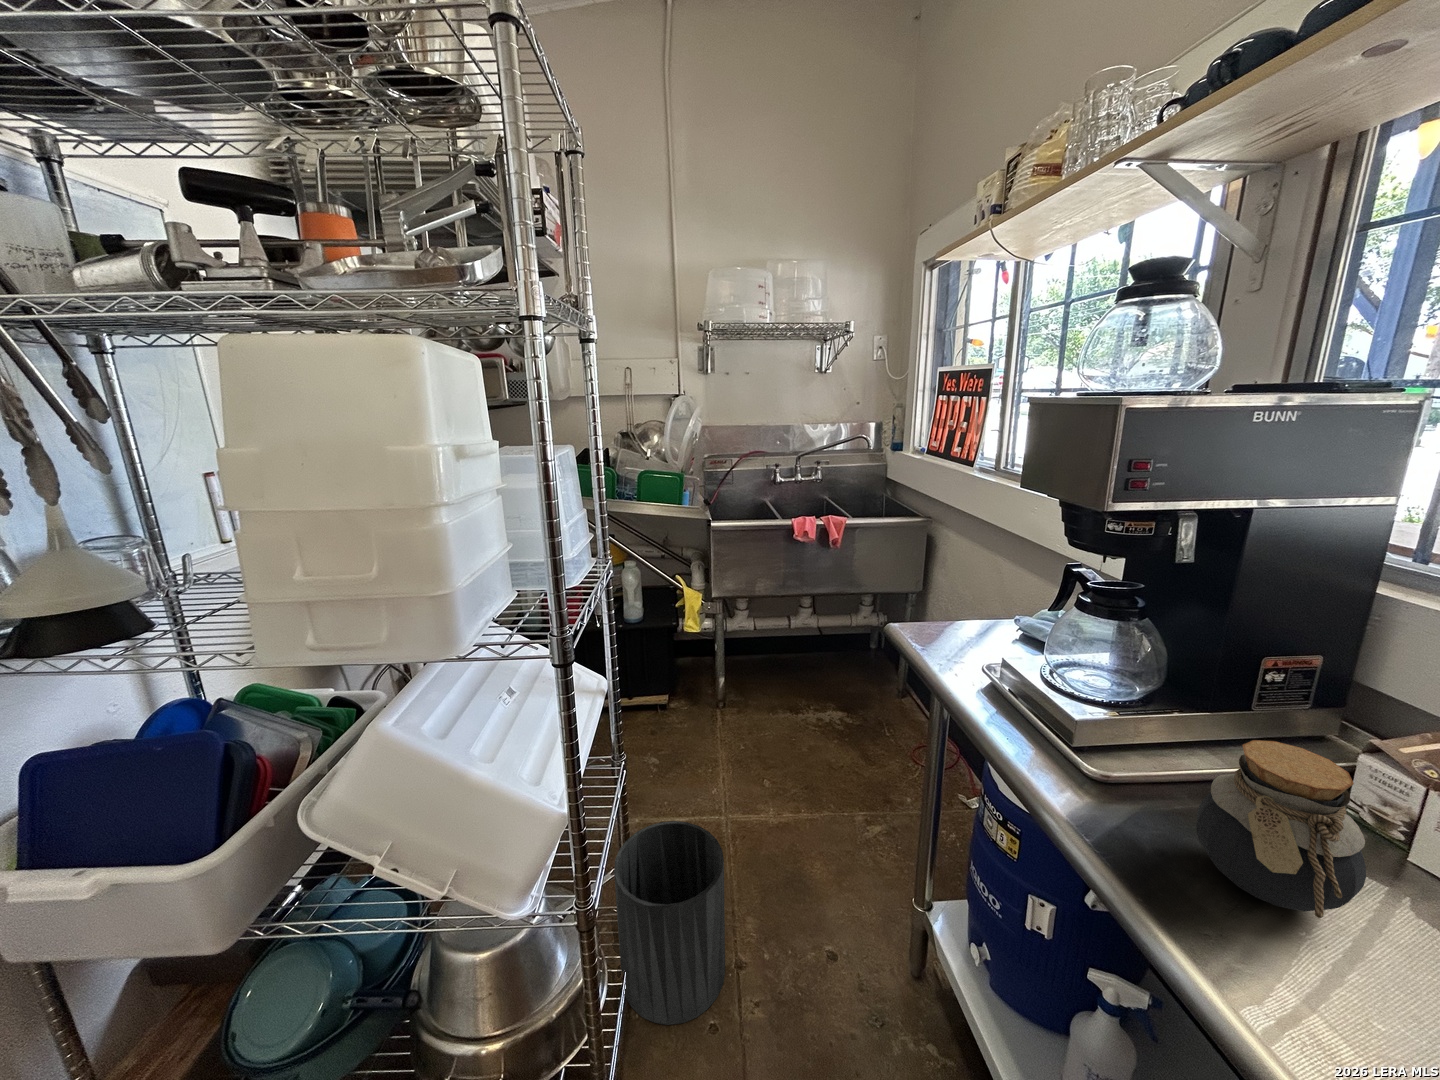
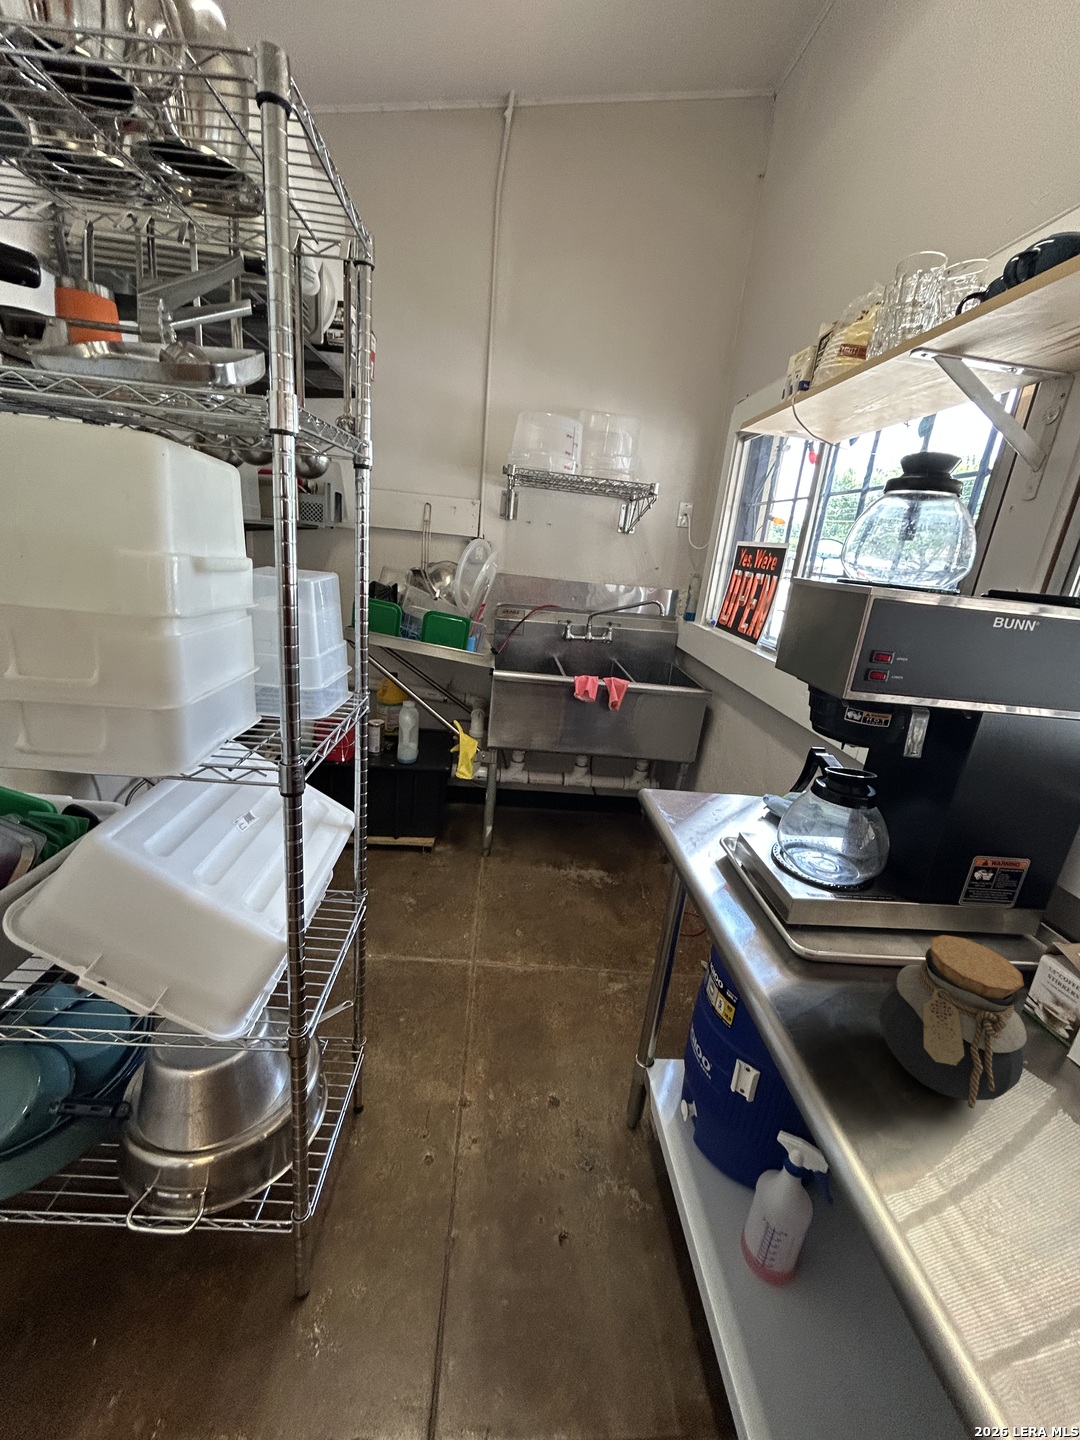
trash can: present [614,821,725,1025] -> none [347,959,457,1151]

